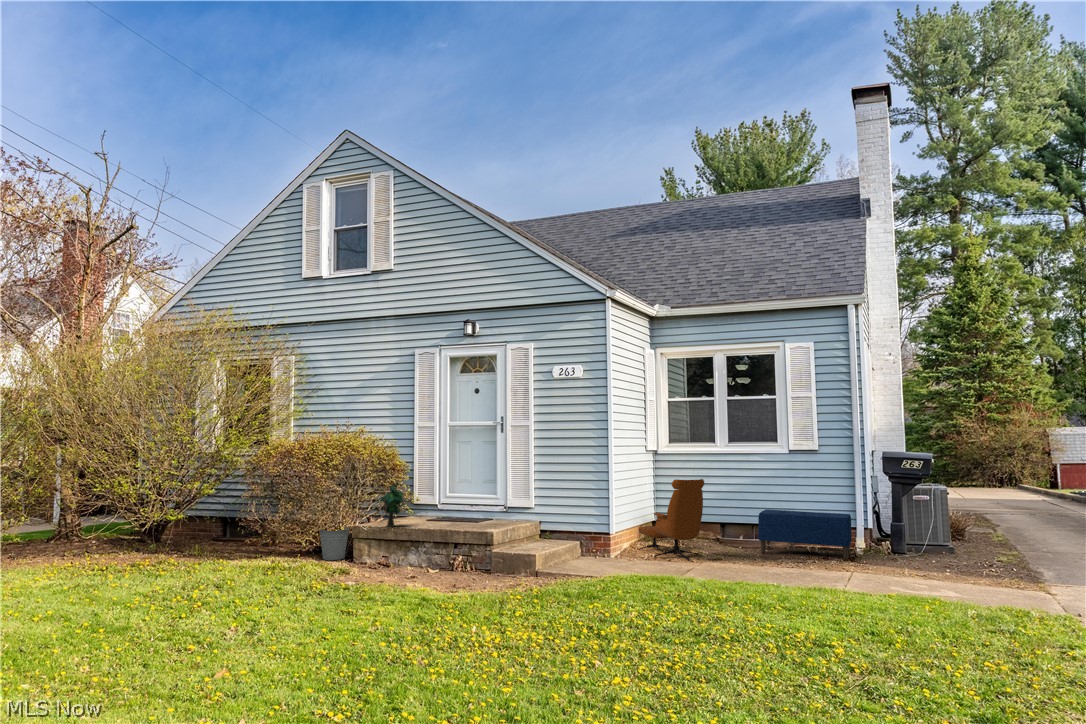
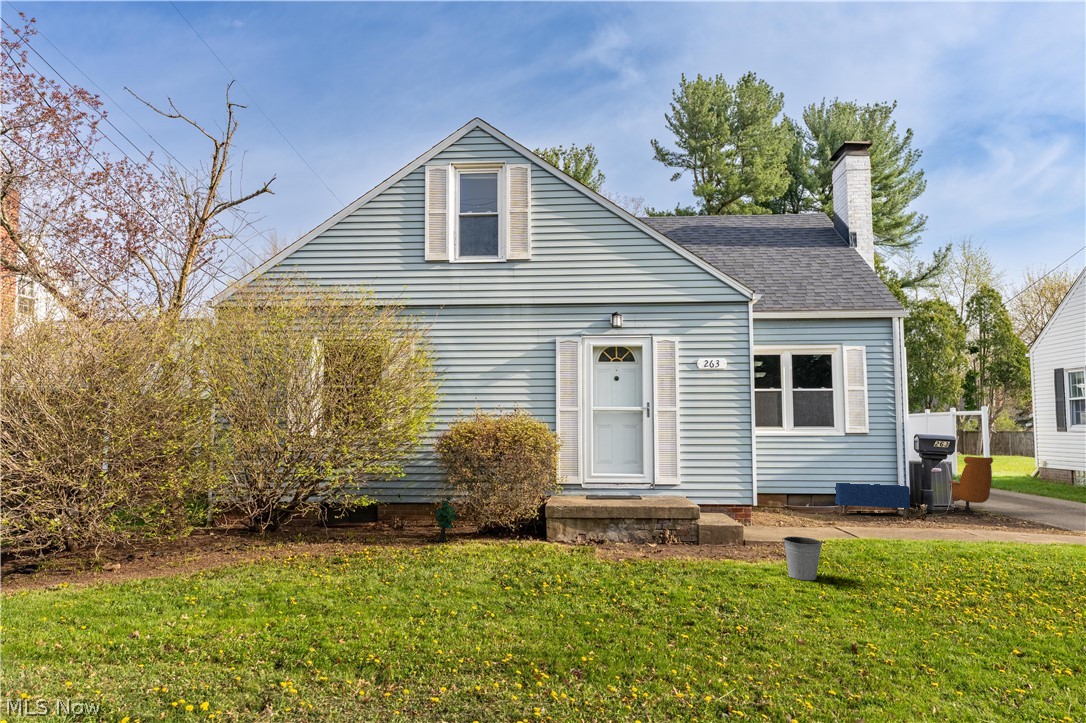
lounge chair: present [639,479,704,561] -> present [948,457,993,518]
decorative plant: present [380,482,404,527] -> present [434,497,458,541]
bucket: present [320,527,349,560] -> present [782,536,823,580]

